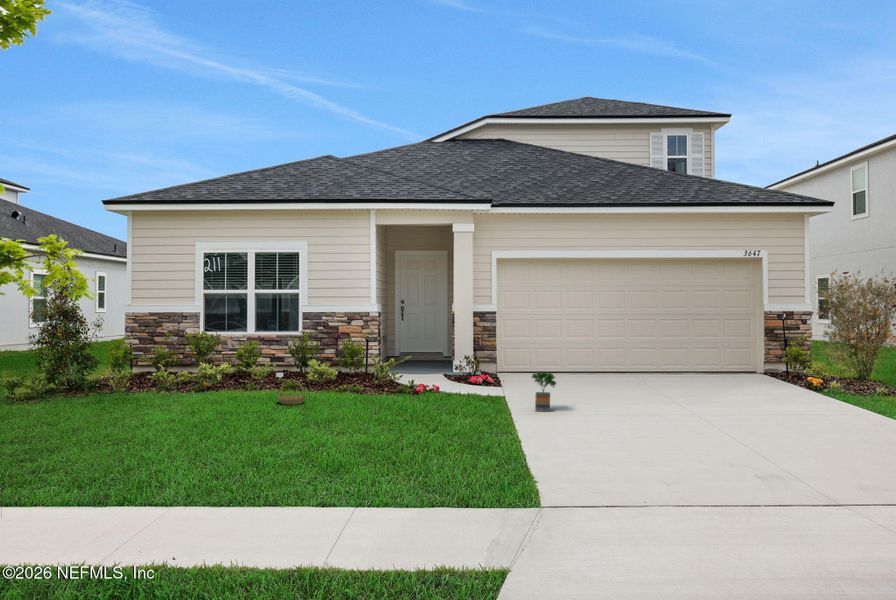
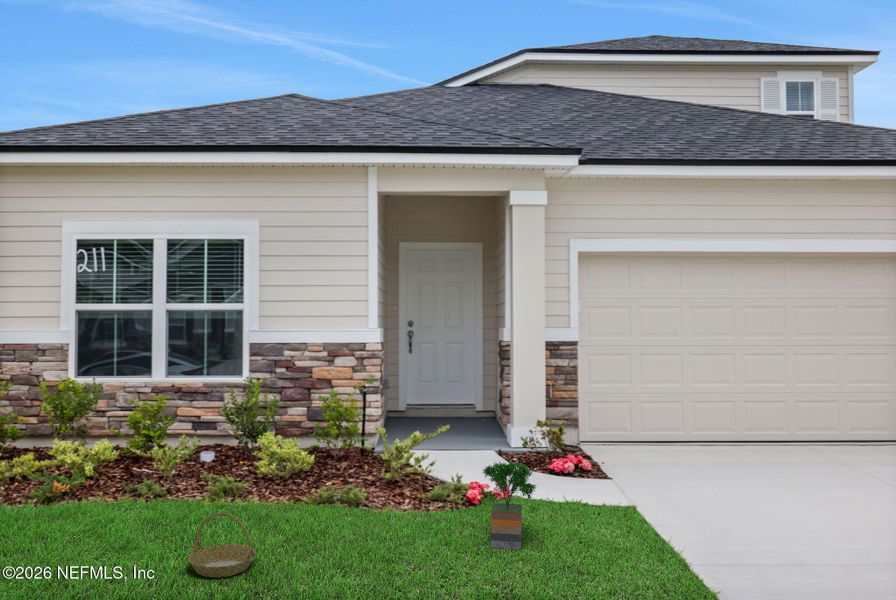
potted tree: present [532,372,556,412] -> present [483,462,536,550]

